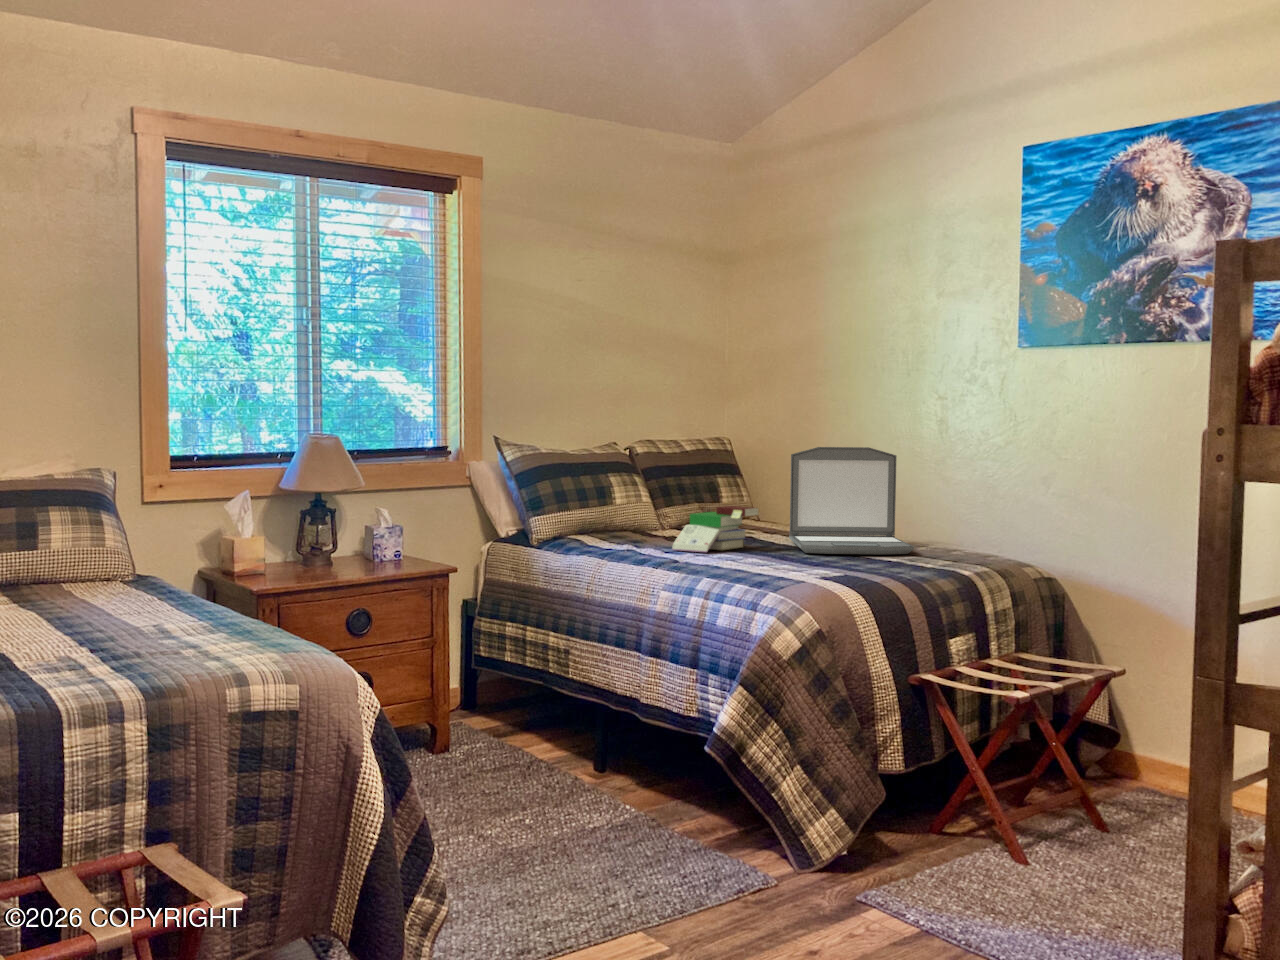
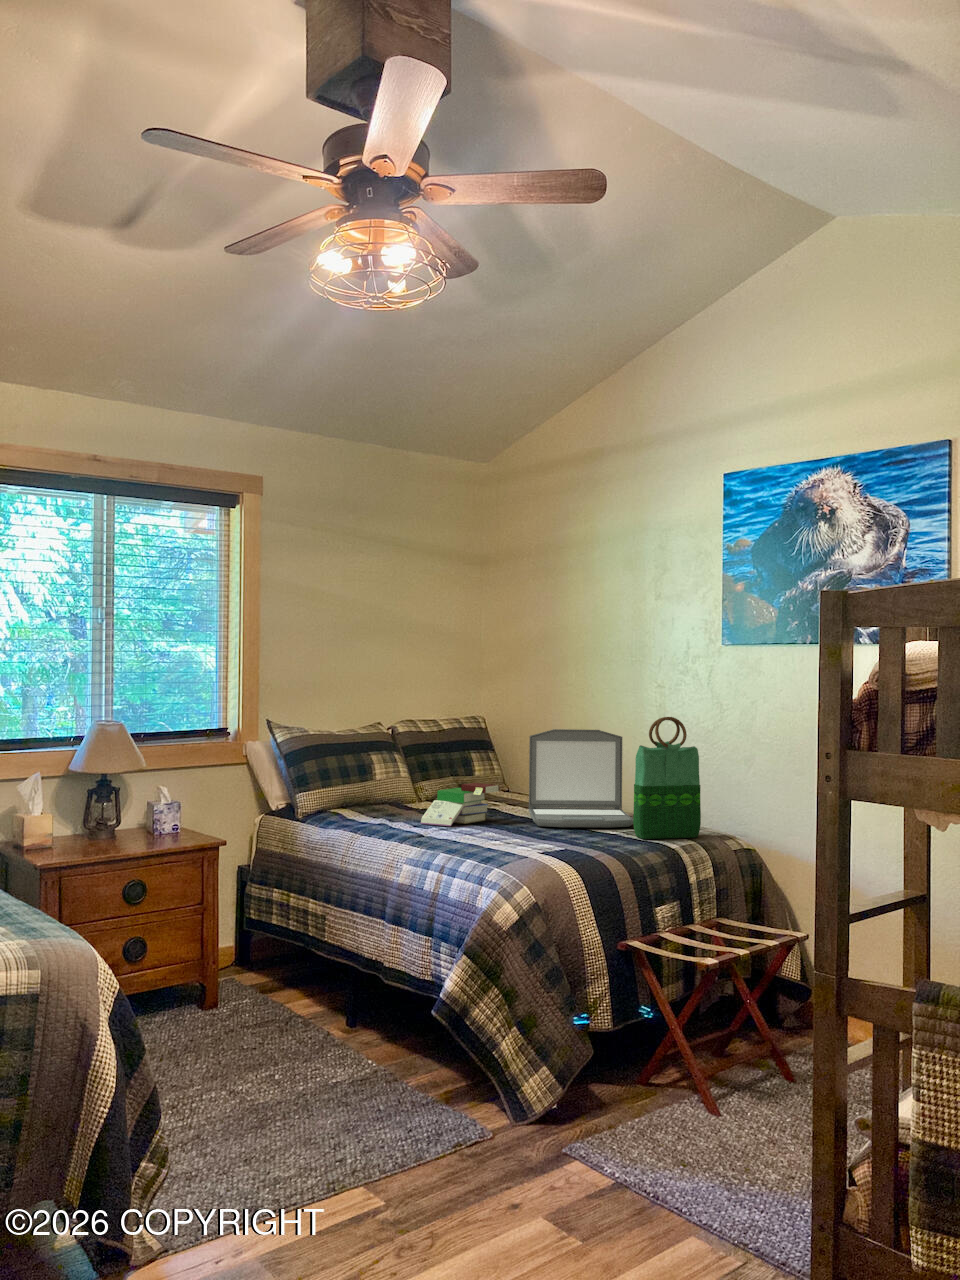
tote bag: none [916,428,994,565] -> present [633,717,701,839]

